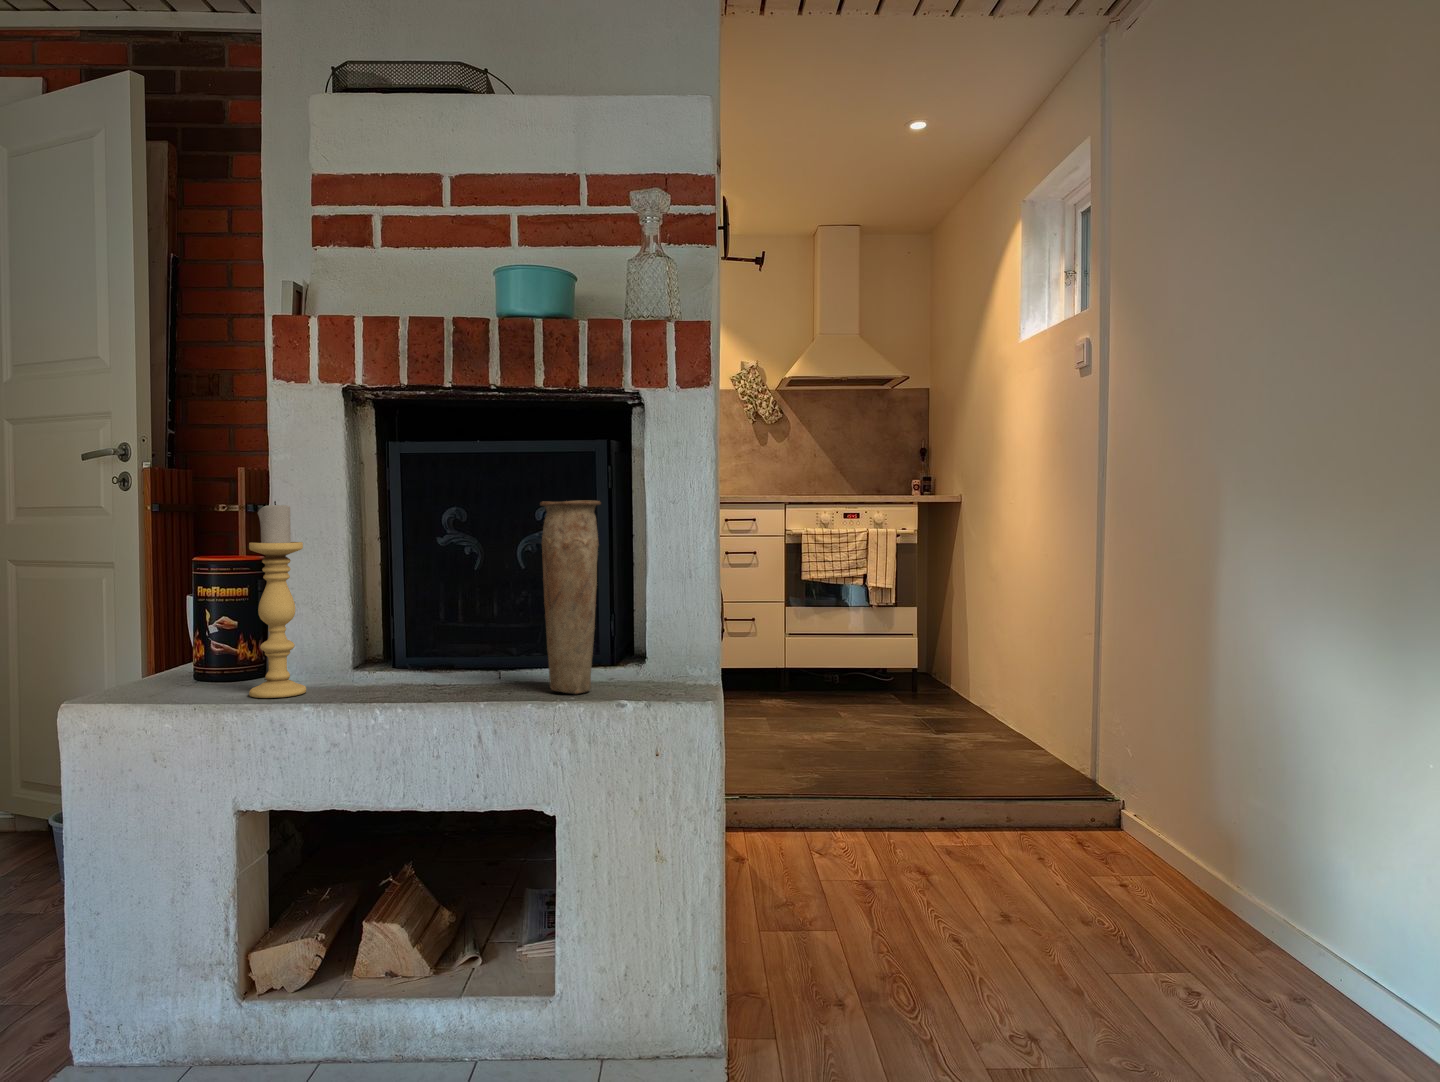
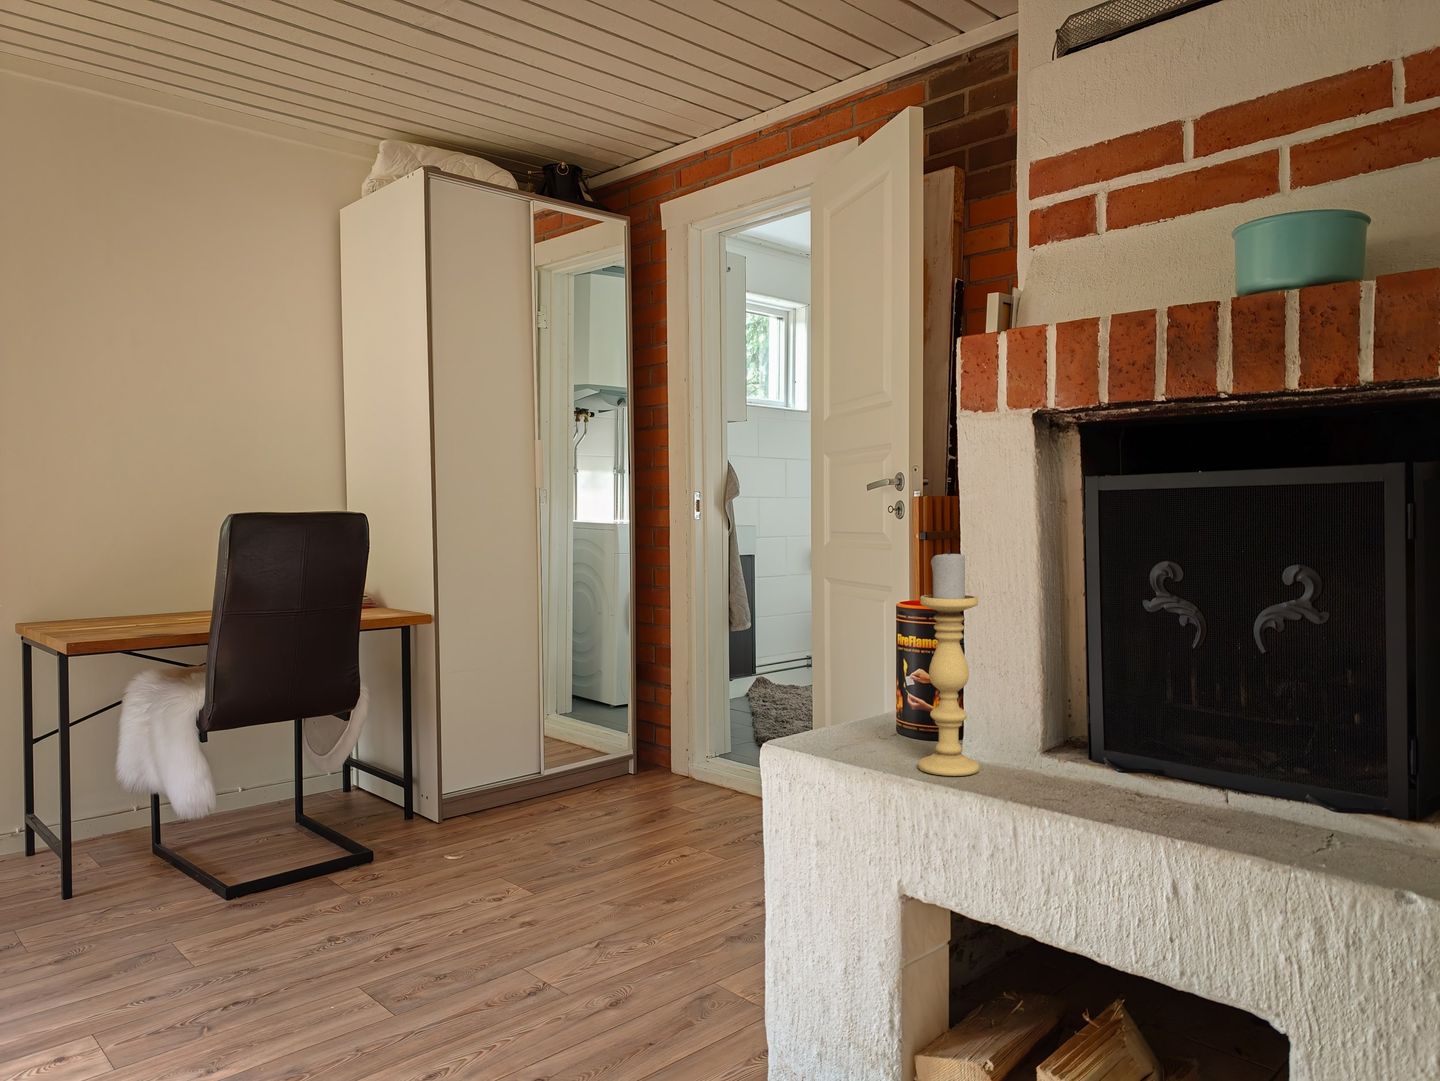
vase: present [540,500,601,694] -> none [1270,561,1375,855]

